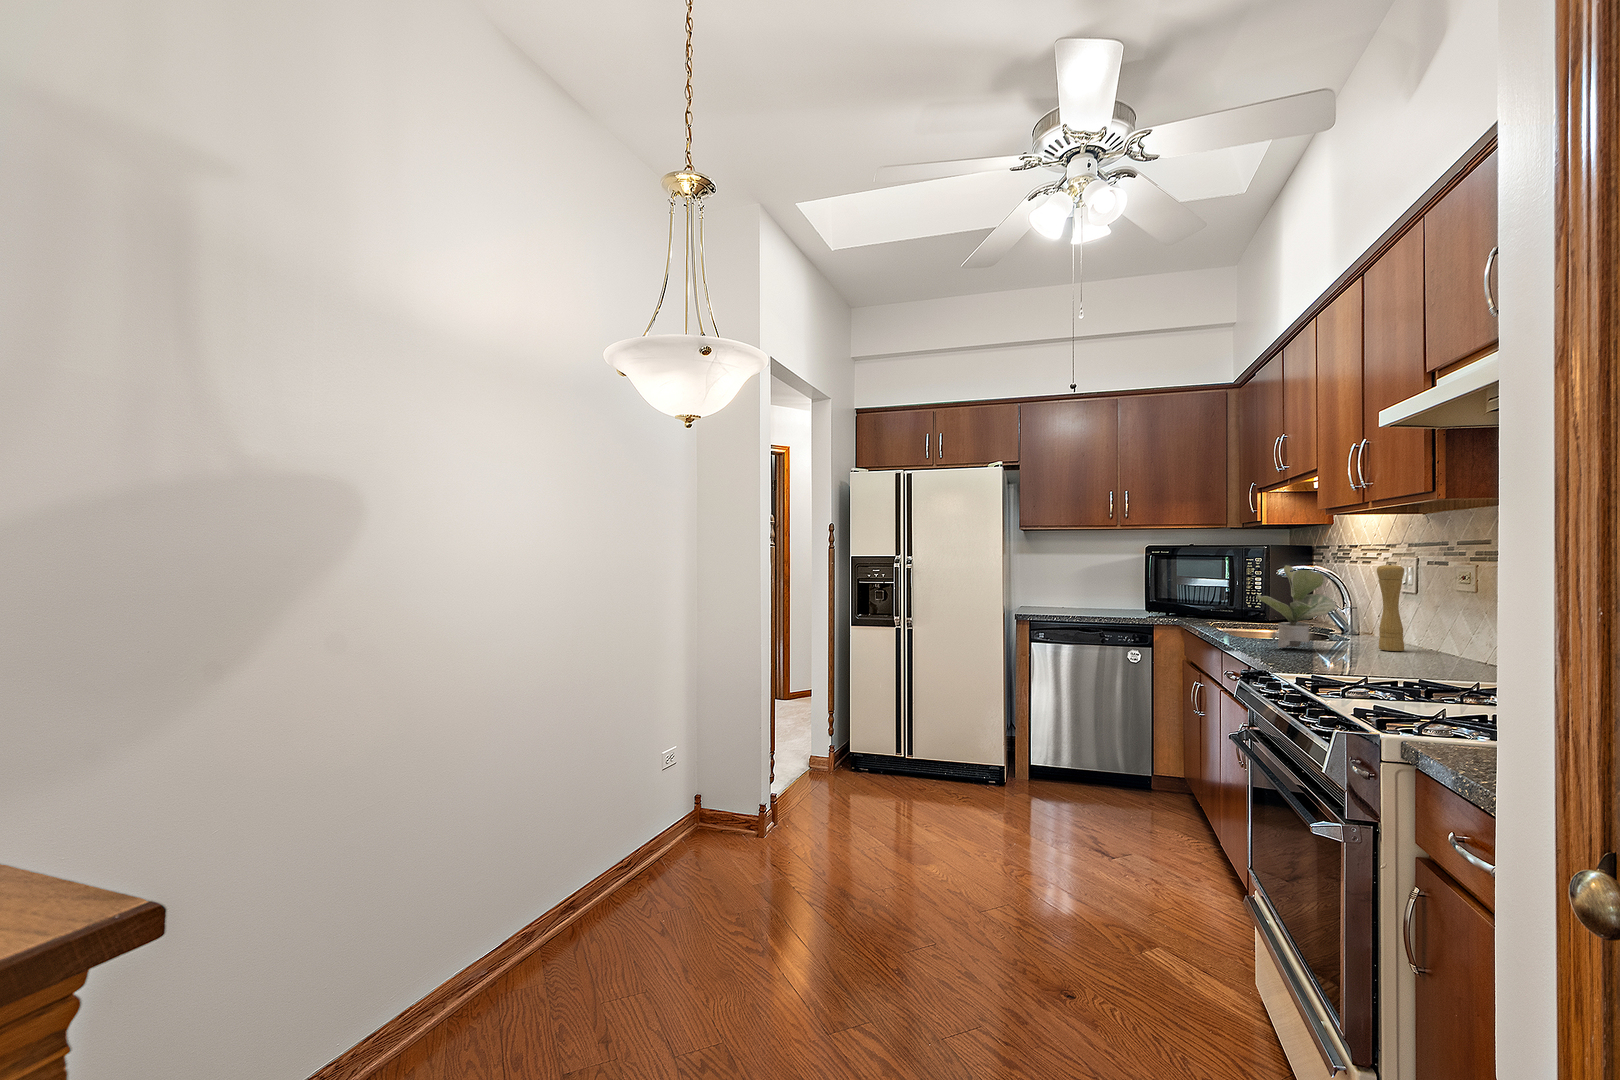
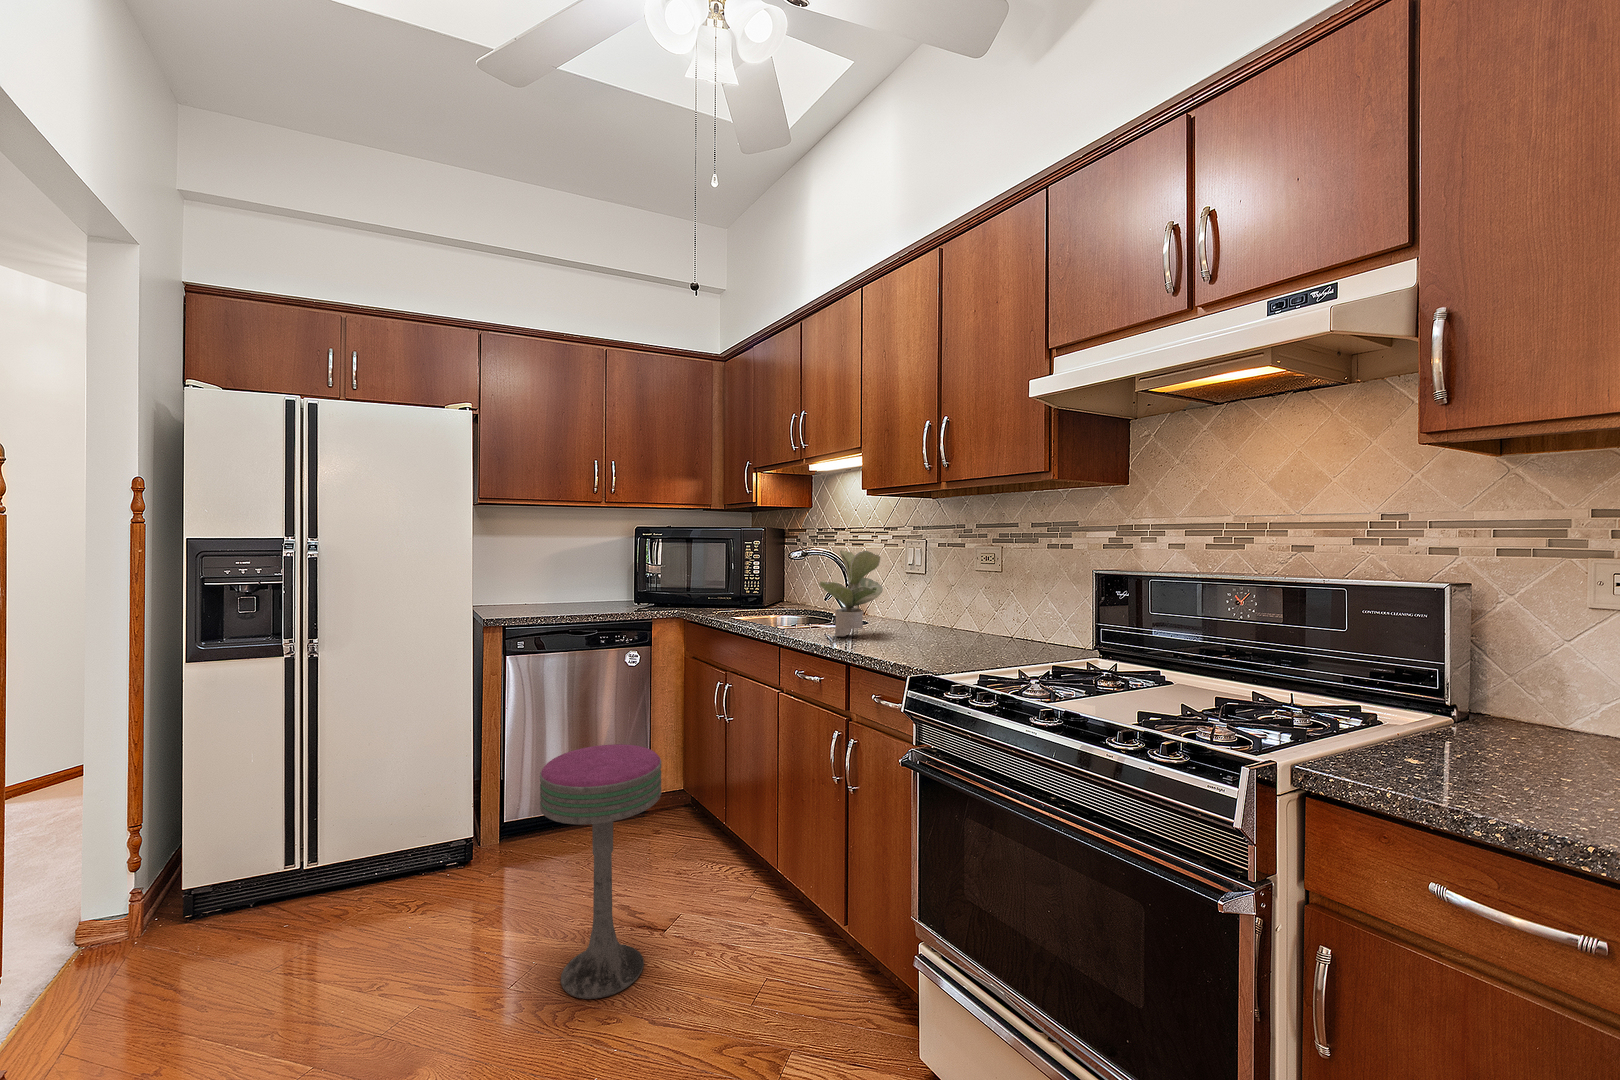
pepper mill: present [1377,564,1404,651] -> none [904,546,925,629]
bar stool: none [1016,706,1102,874] -> present [540,744,661,999]

